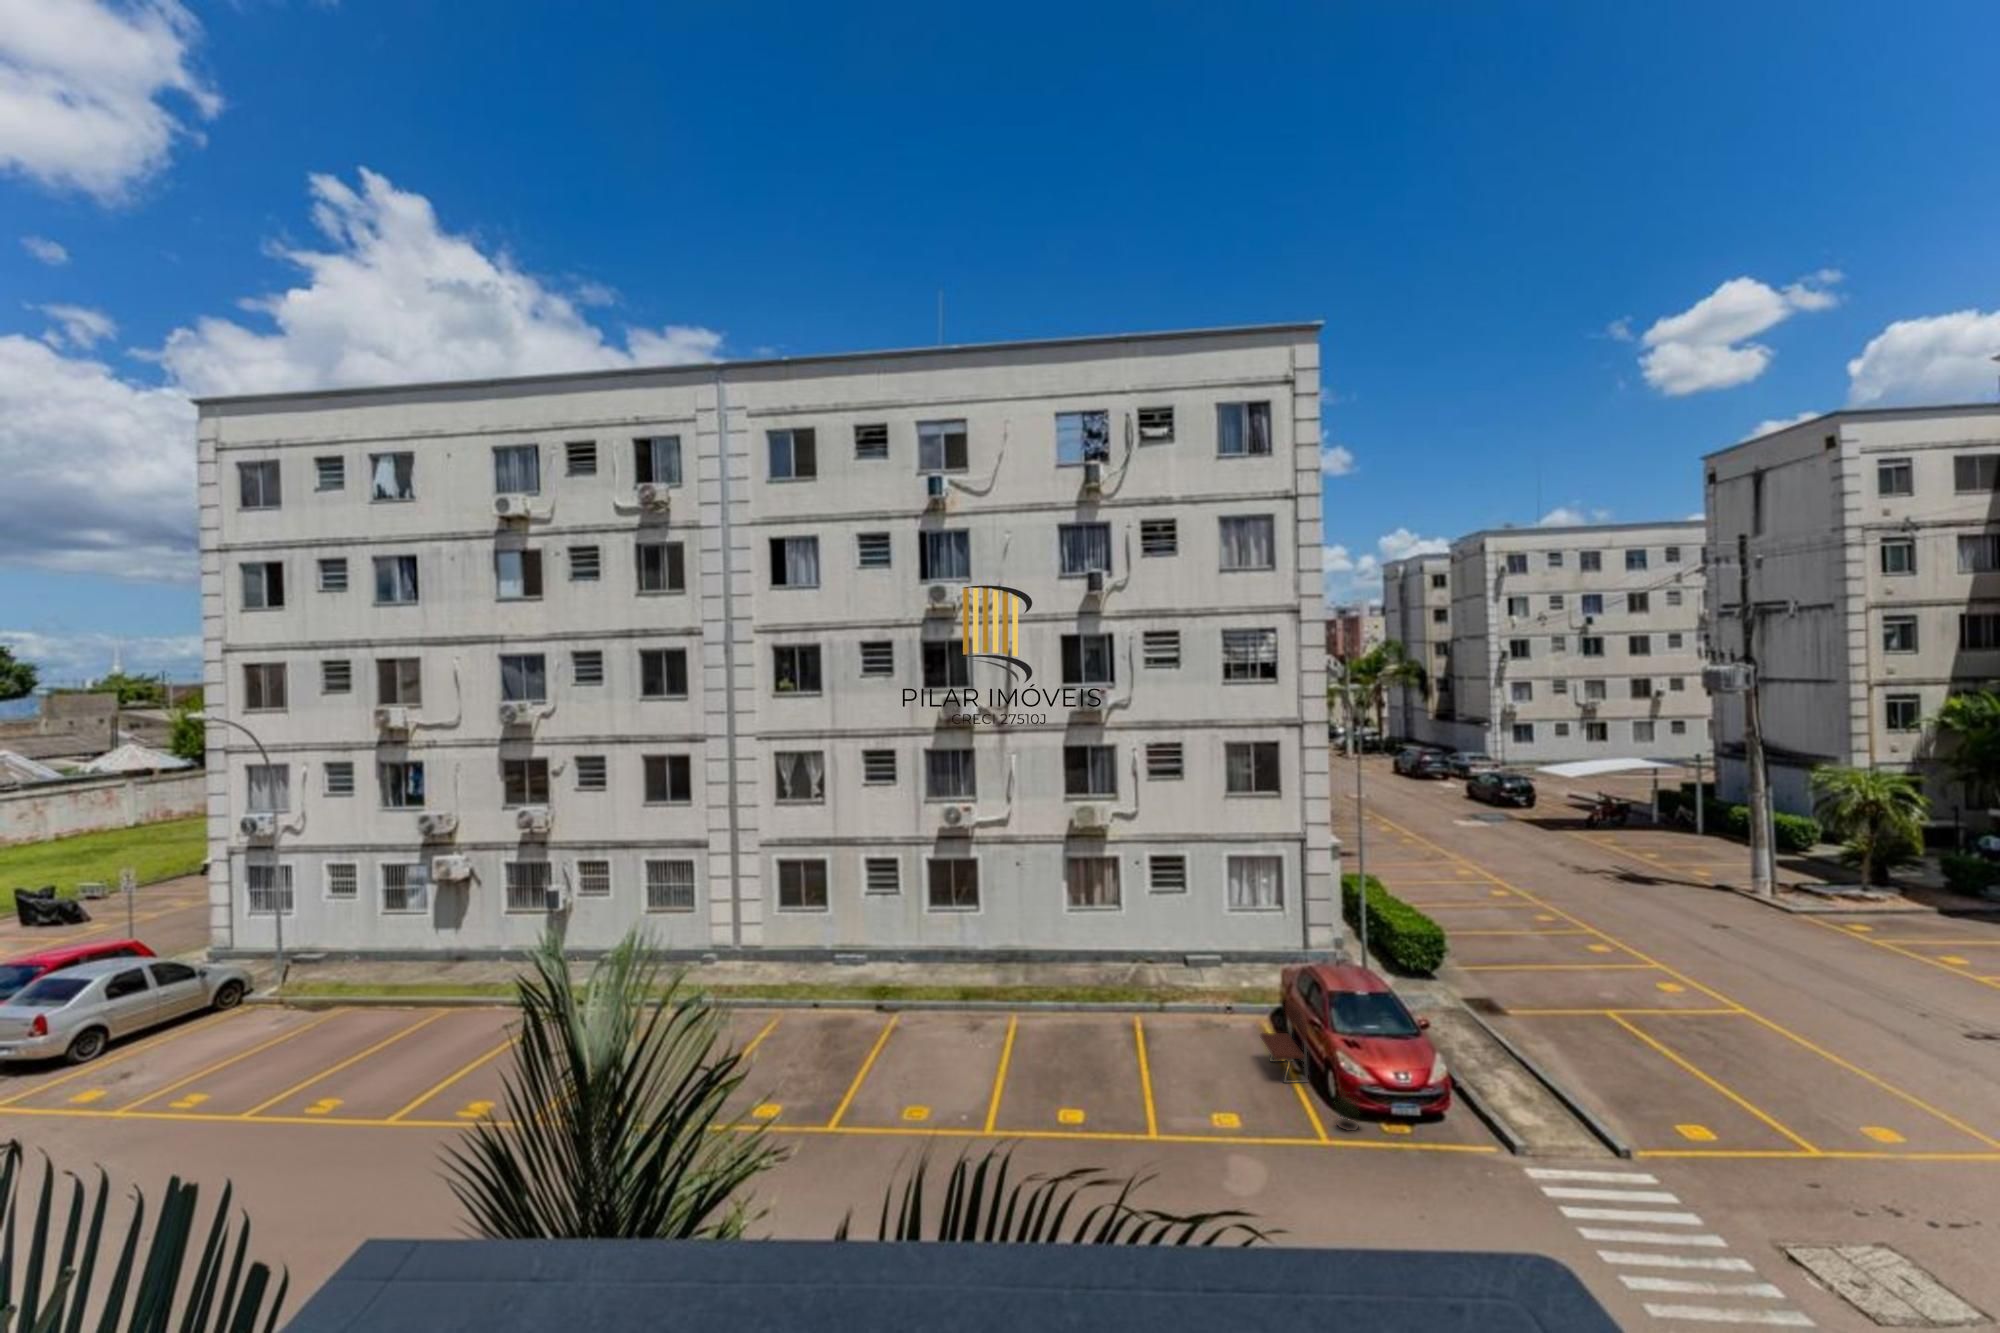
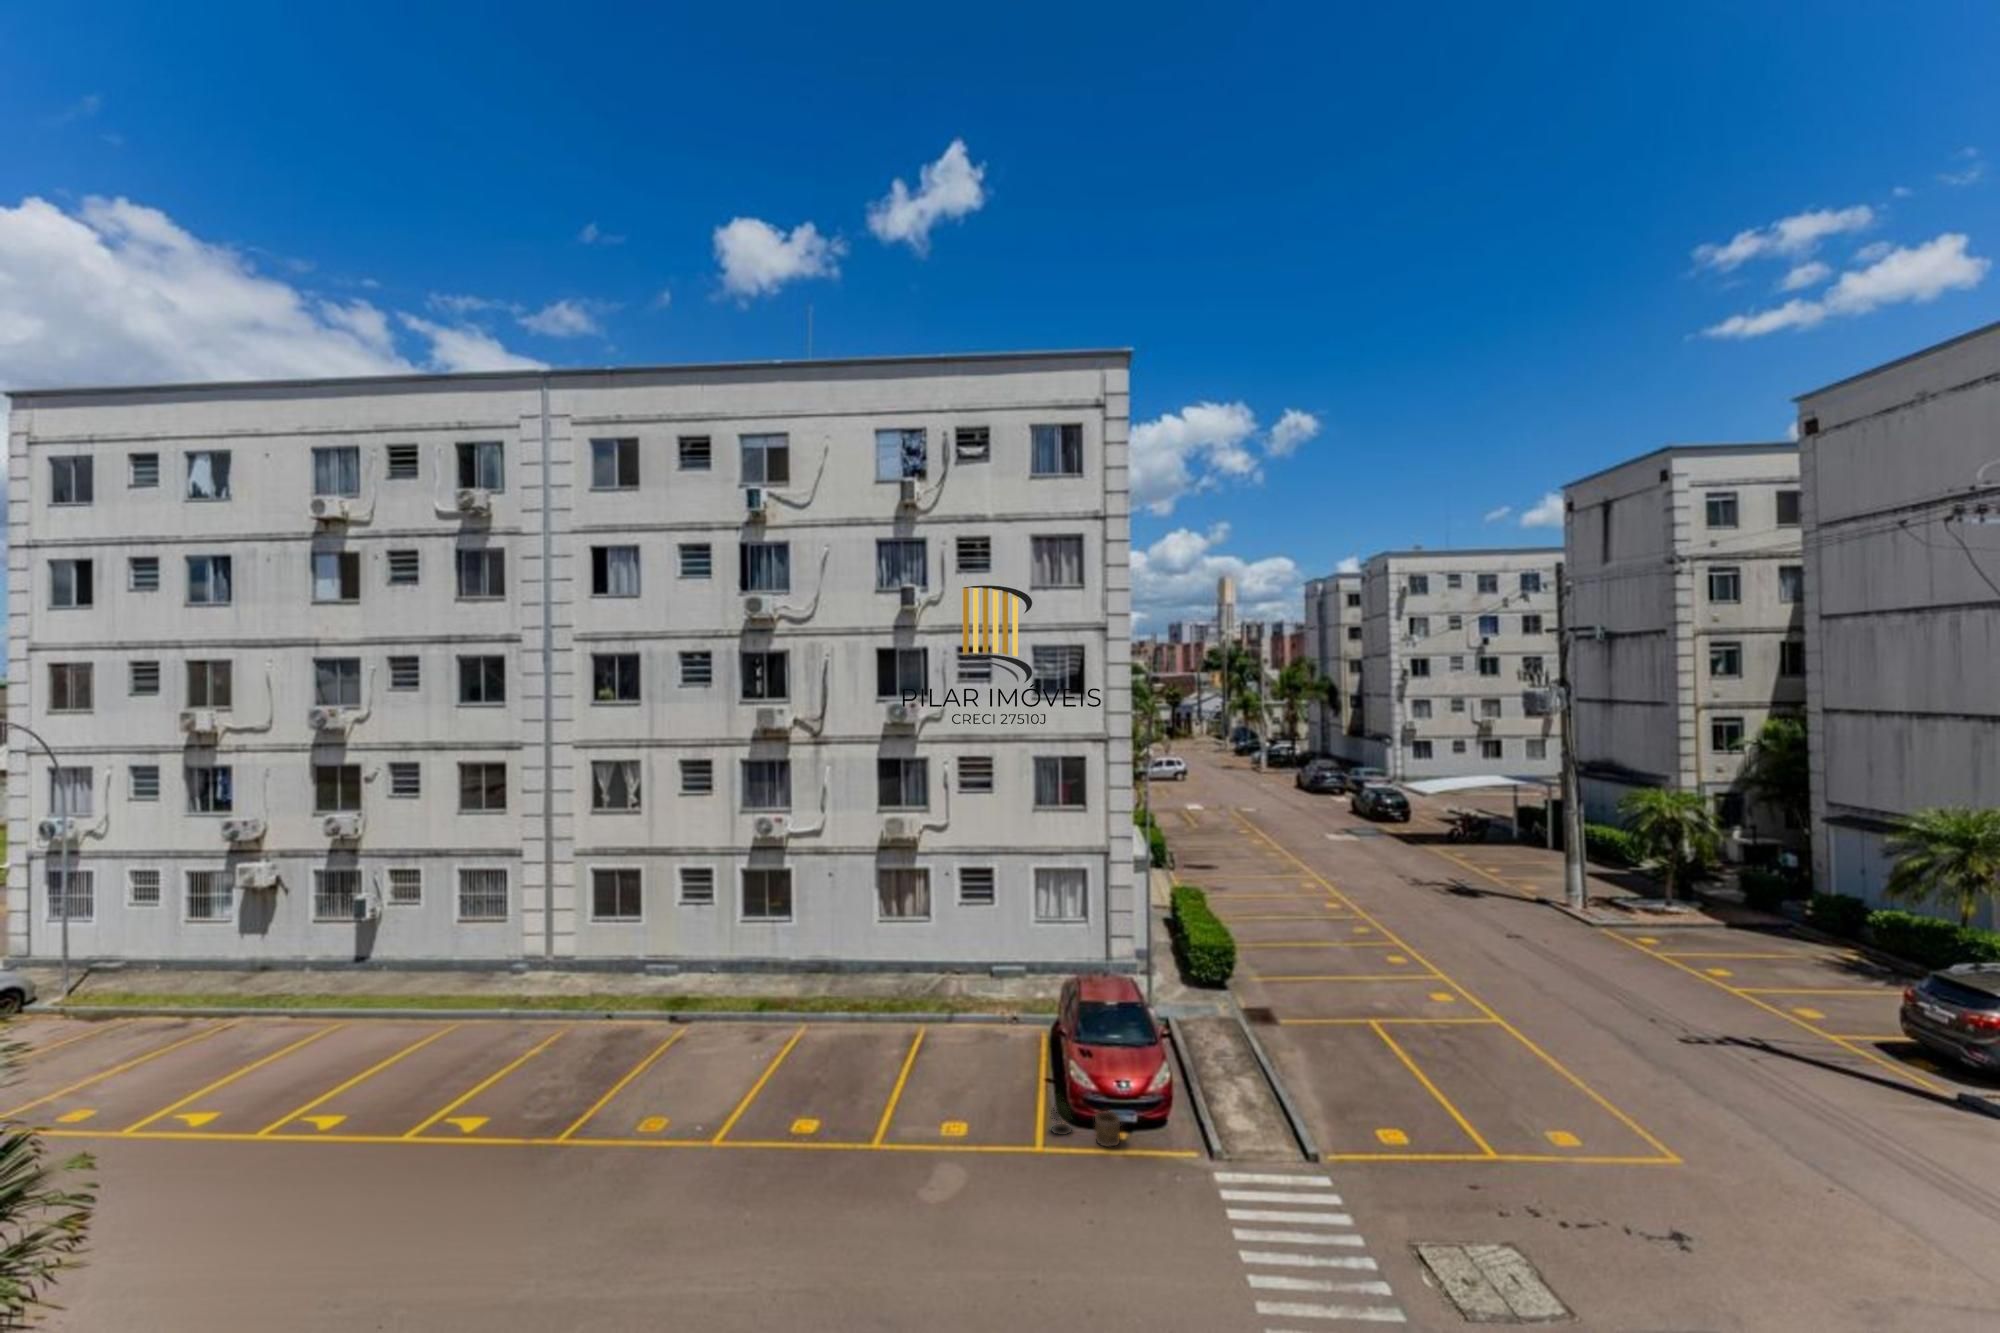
bench: present [1260,1001,1308,1083] -> none [1013,1009,1049,1090]
bucket: none [1388,1105,1421,1144] -> present [1095,1111,1122,1146]

